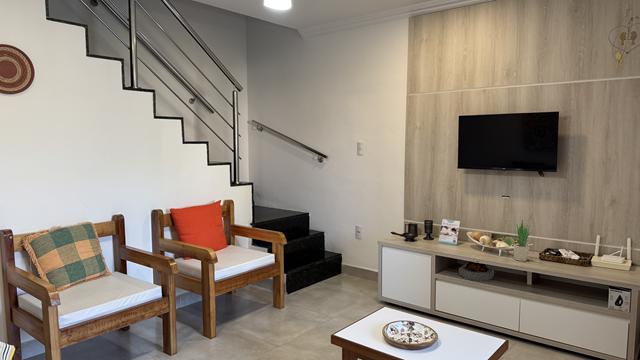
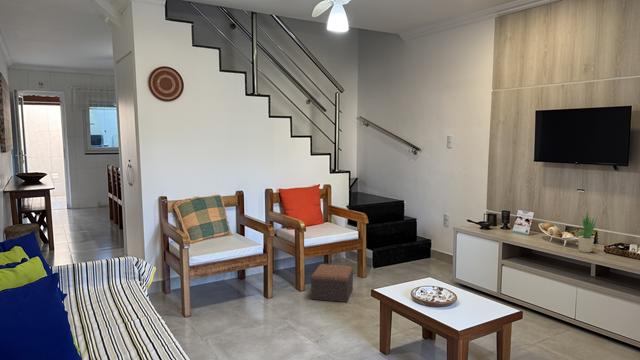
decorative bowl: present [459,261,494,281] -> none [526,249,562,269]
footstool: none [227,299,274,347] -> present [311,264,353,302]

